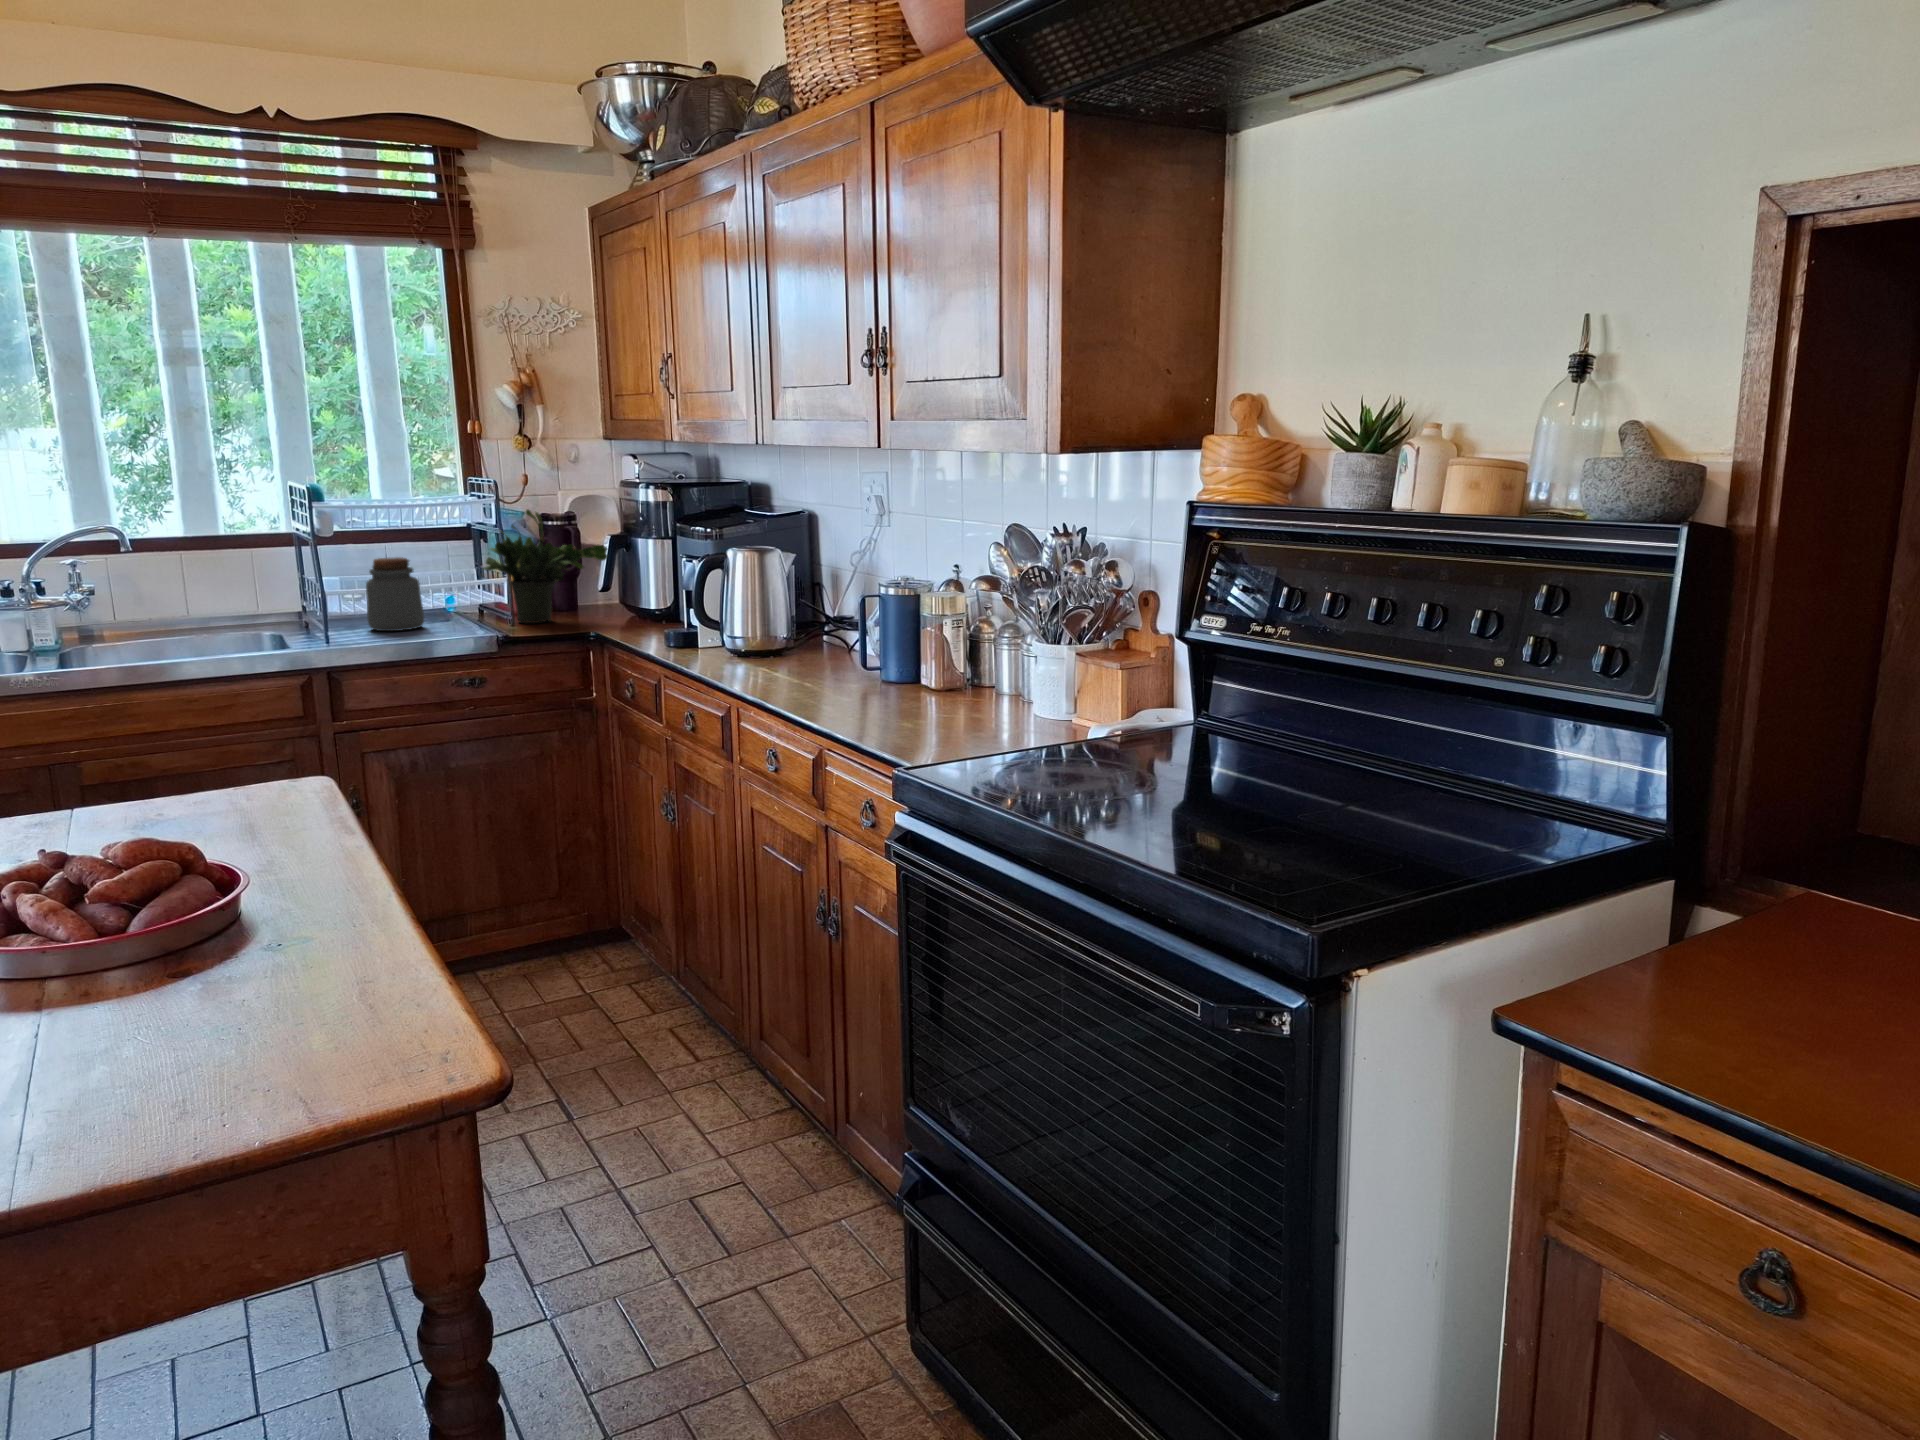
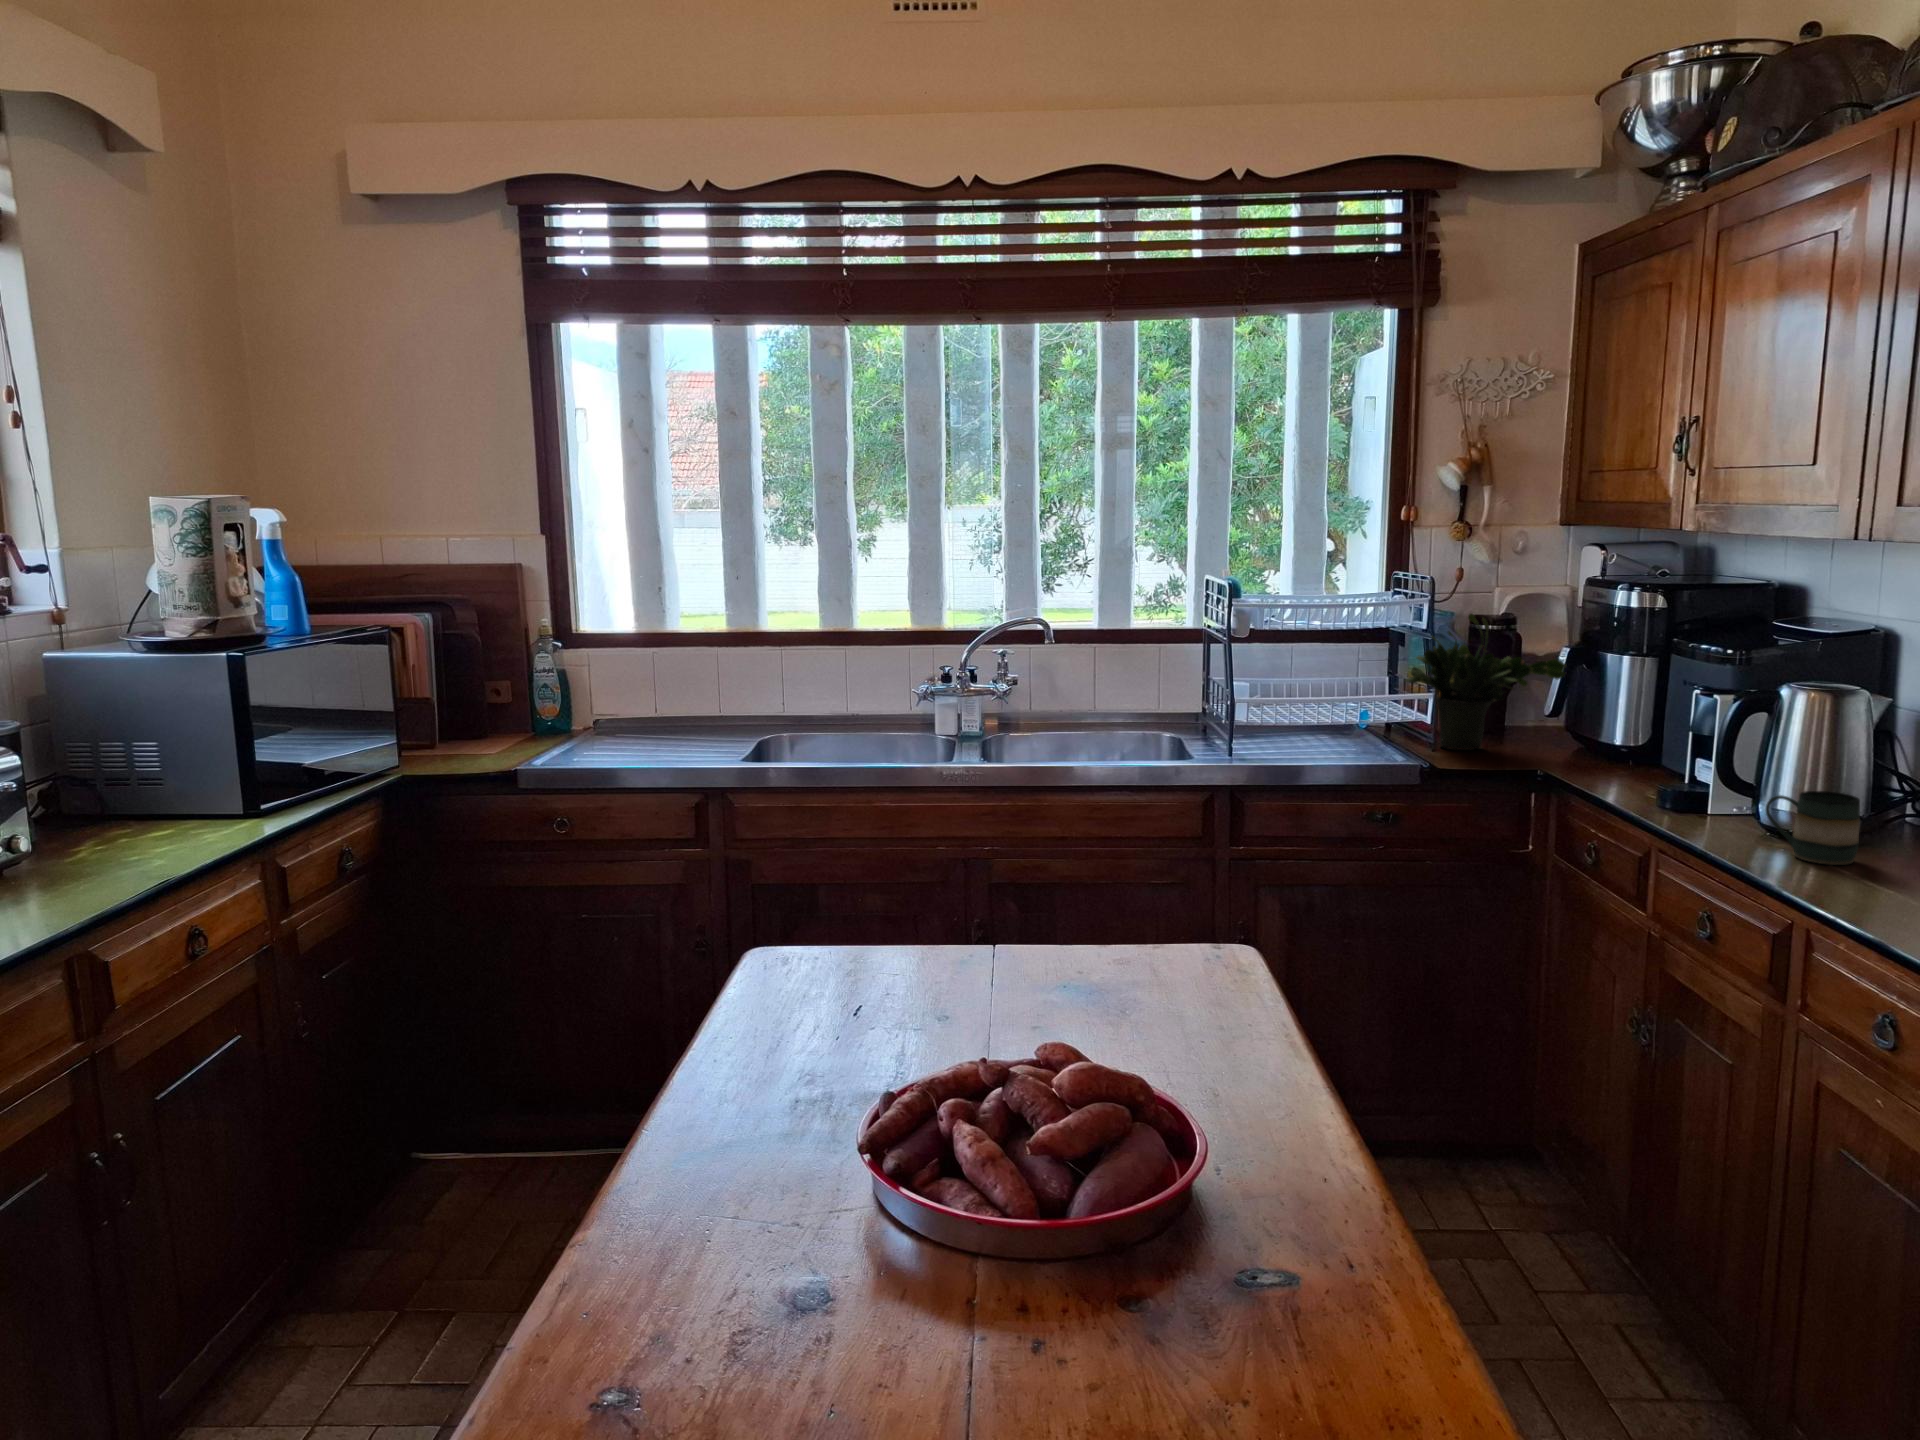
jar: present [366,557,424,631] -> none [1270,661,1332,745]
mug: none [721,616,777,664] -> present [1766,791,1860,865]

